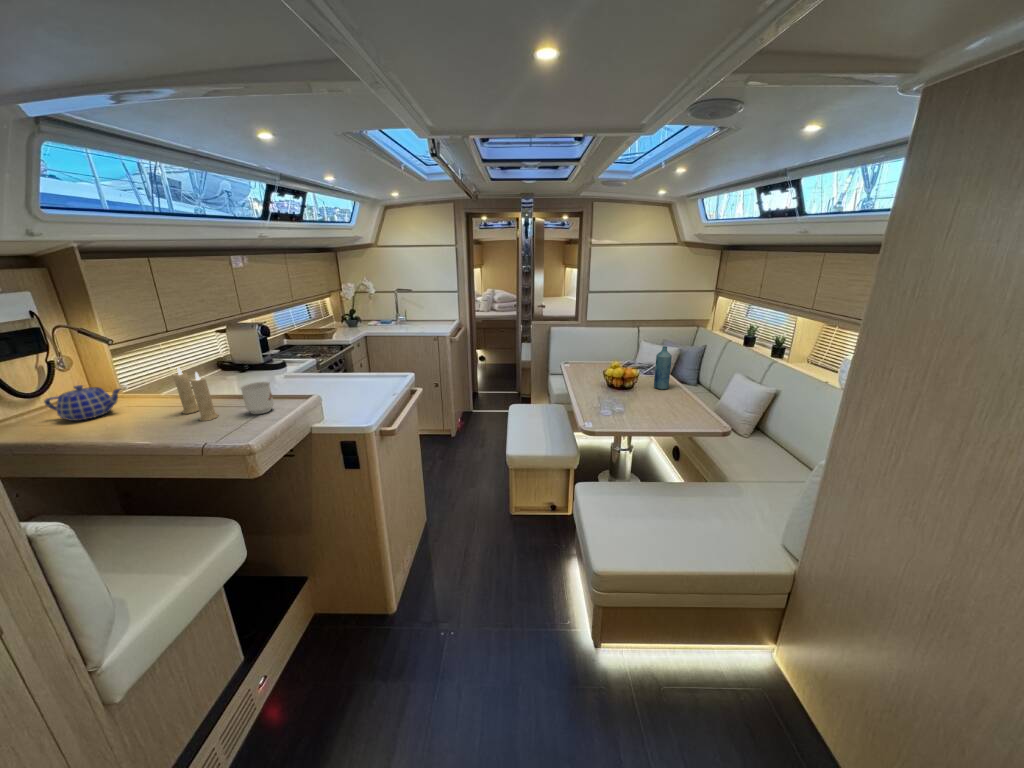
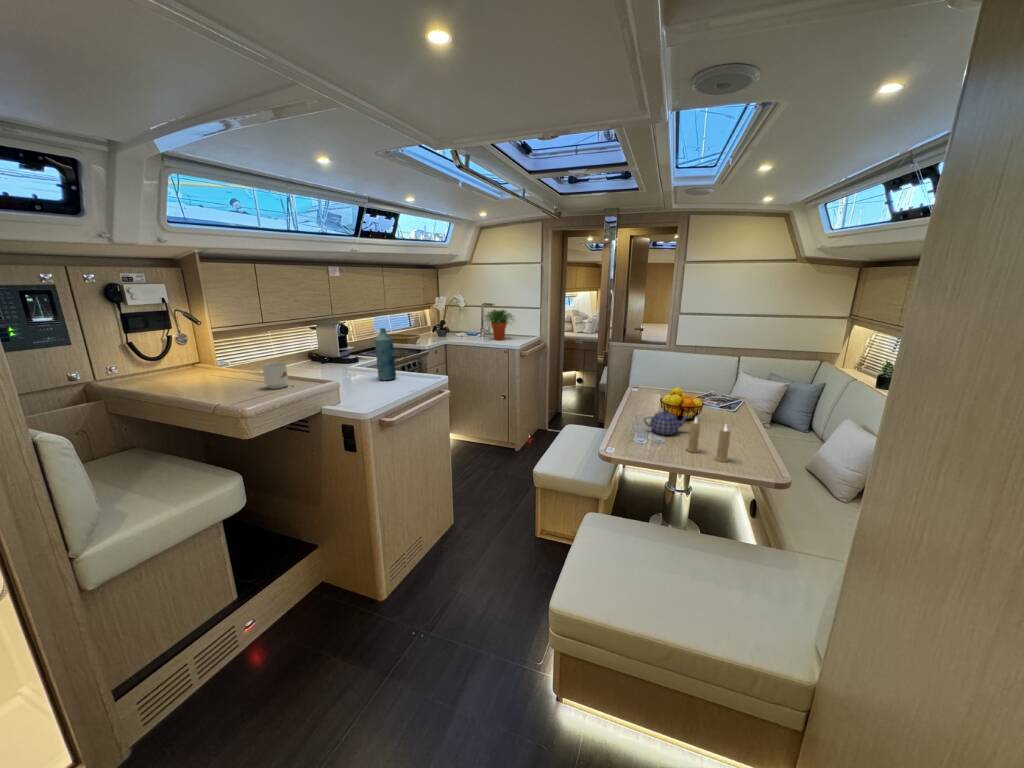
potted plant: none [401,294,439,327] -> present [485,310,514,340]
bottle: present [654,346,672,389] -> present [375,328,396,380]
candle: present [172,367,218,421] -> present [687,418,731,462]
teapot: present [44,385,121,421] -> present [644,411,688,435]

